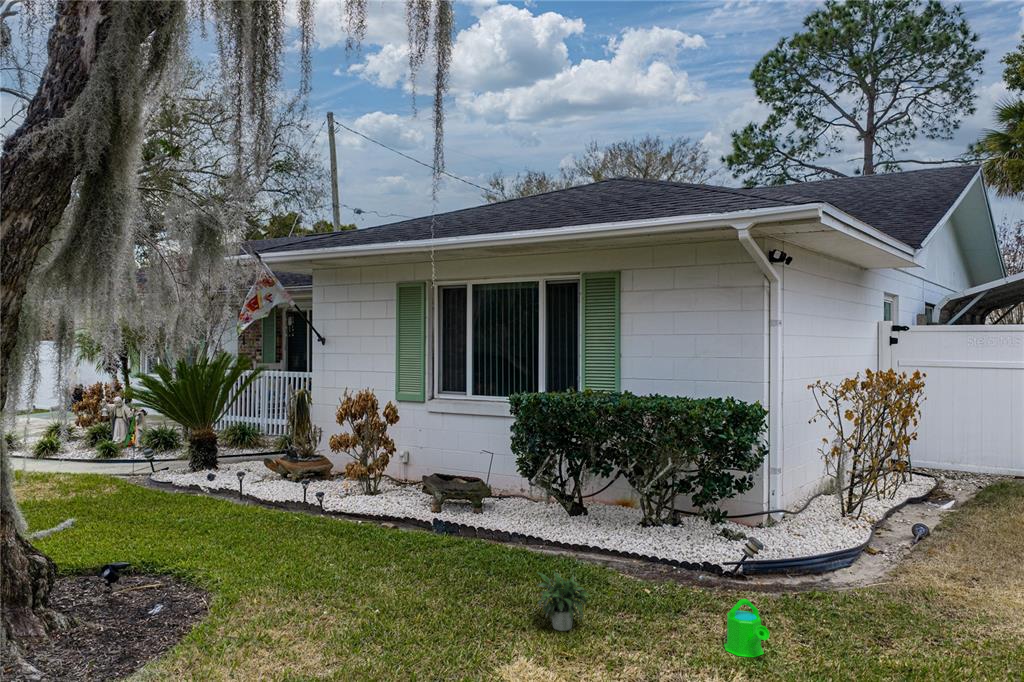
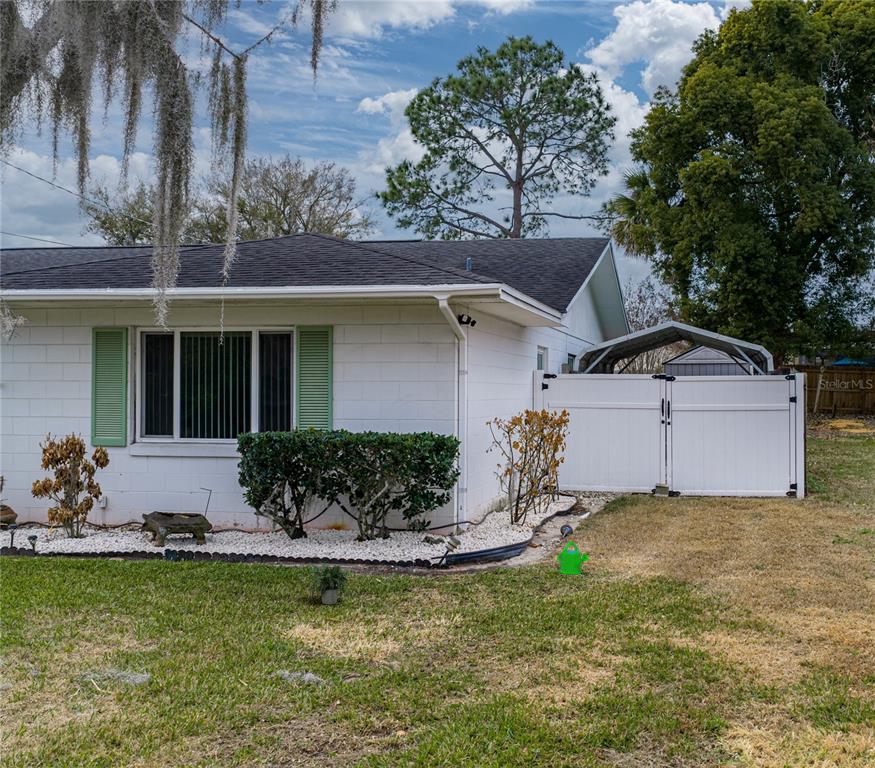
watering can: present [724,599,770,658] -> present [557,542,589,574]

